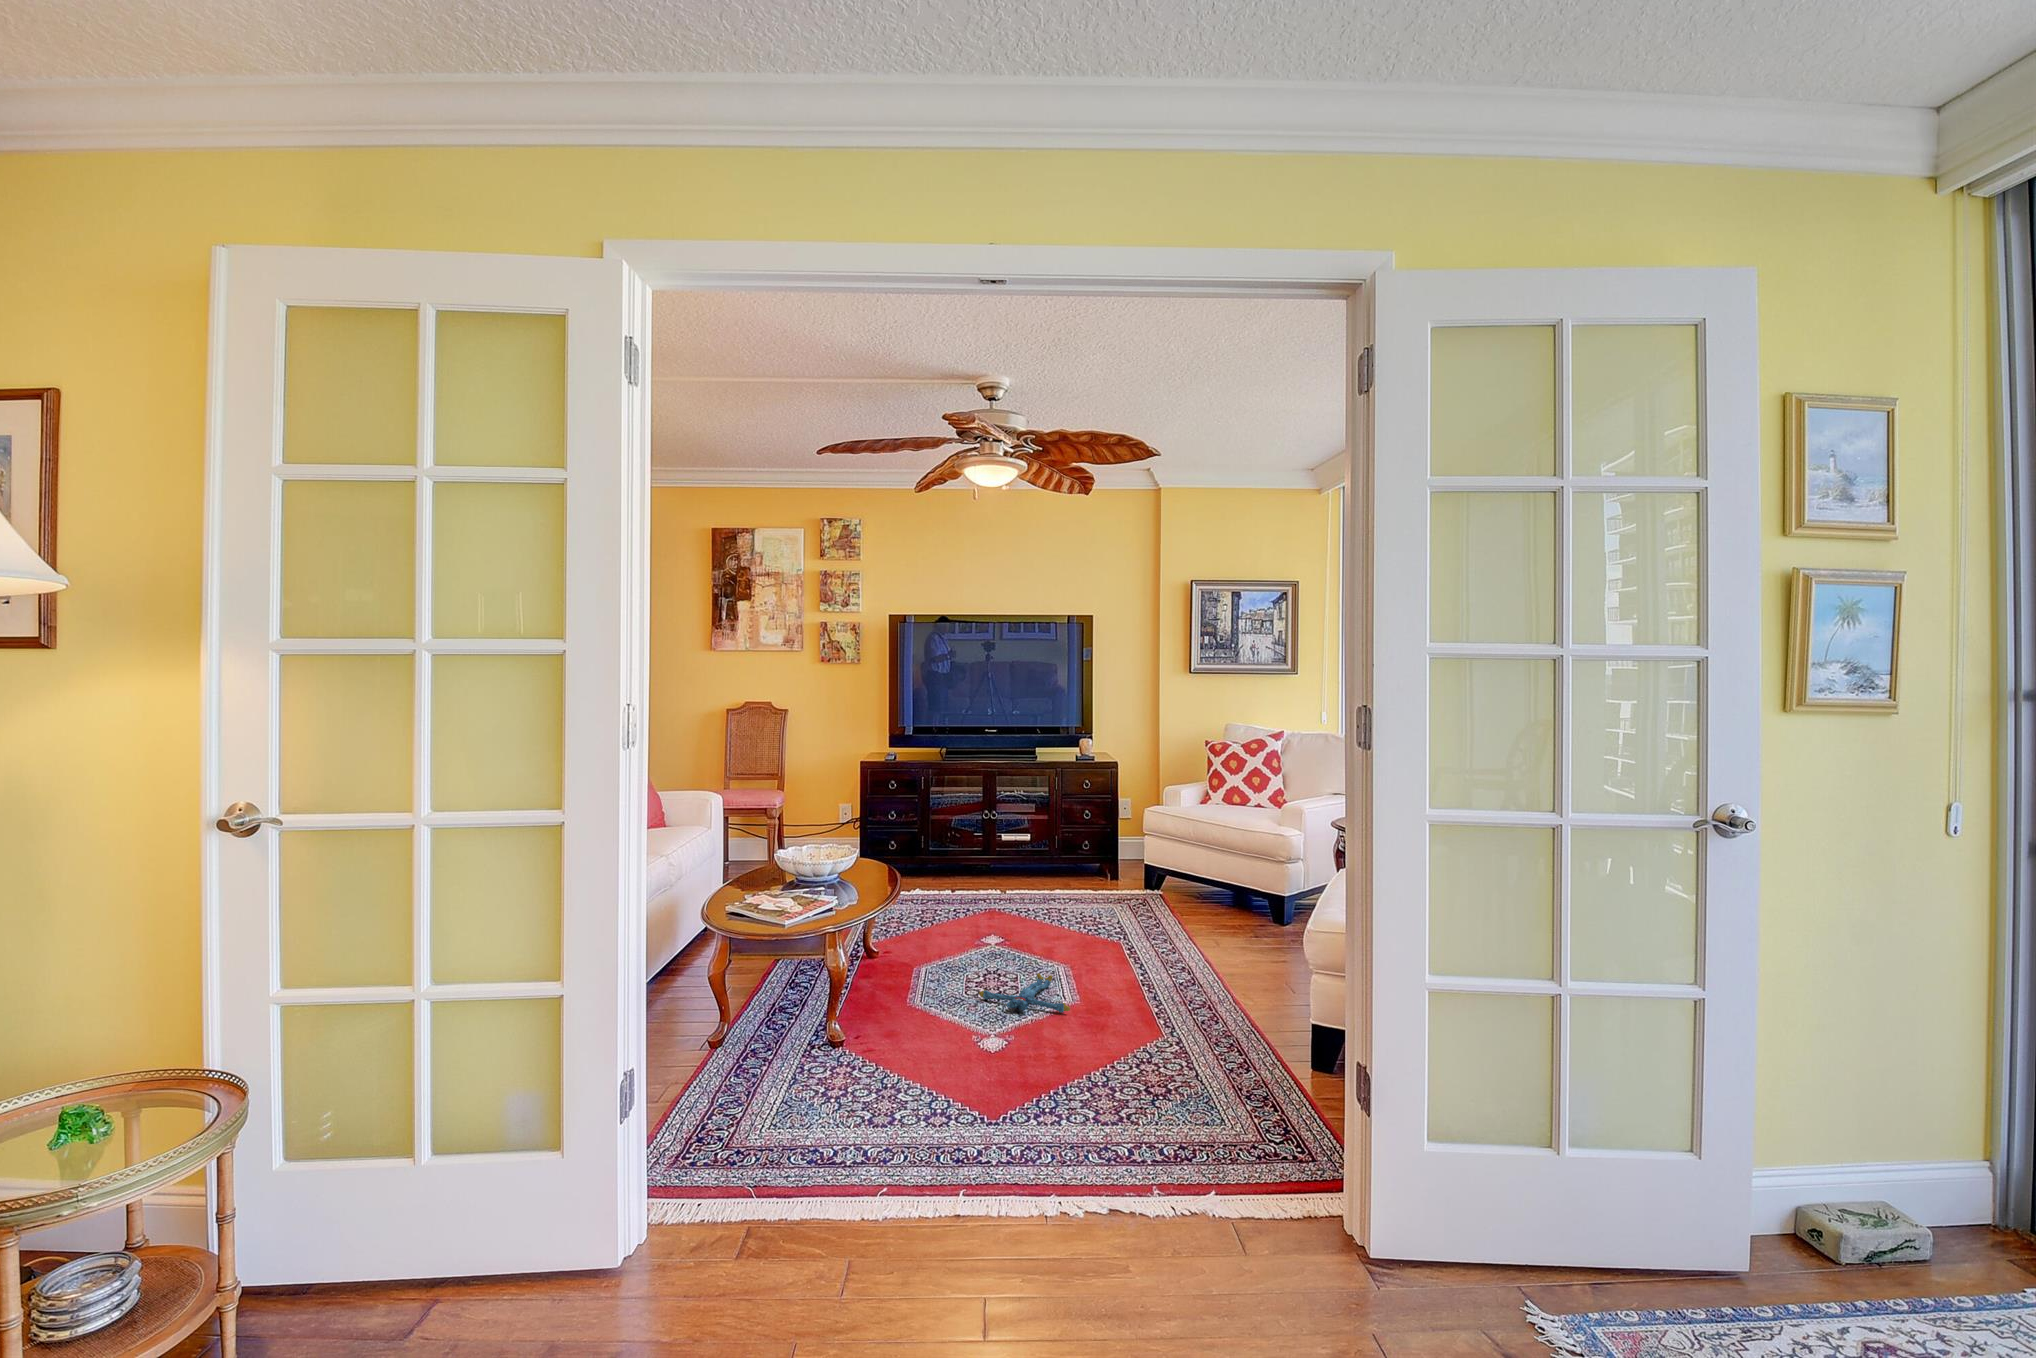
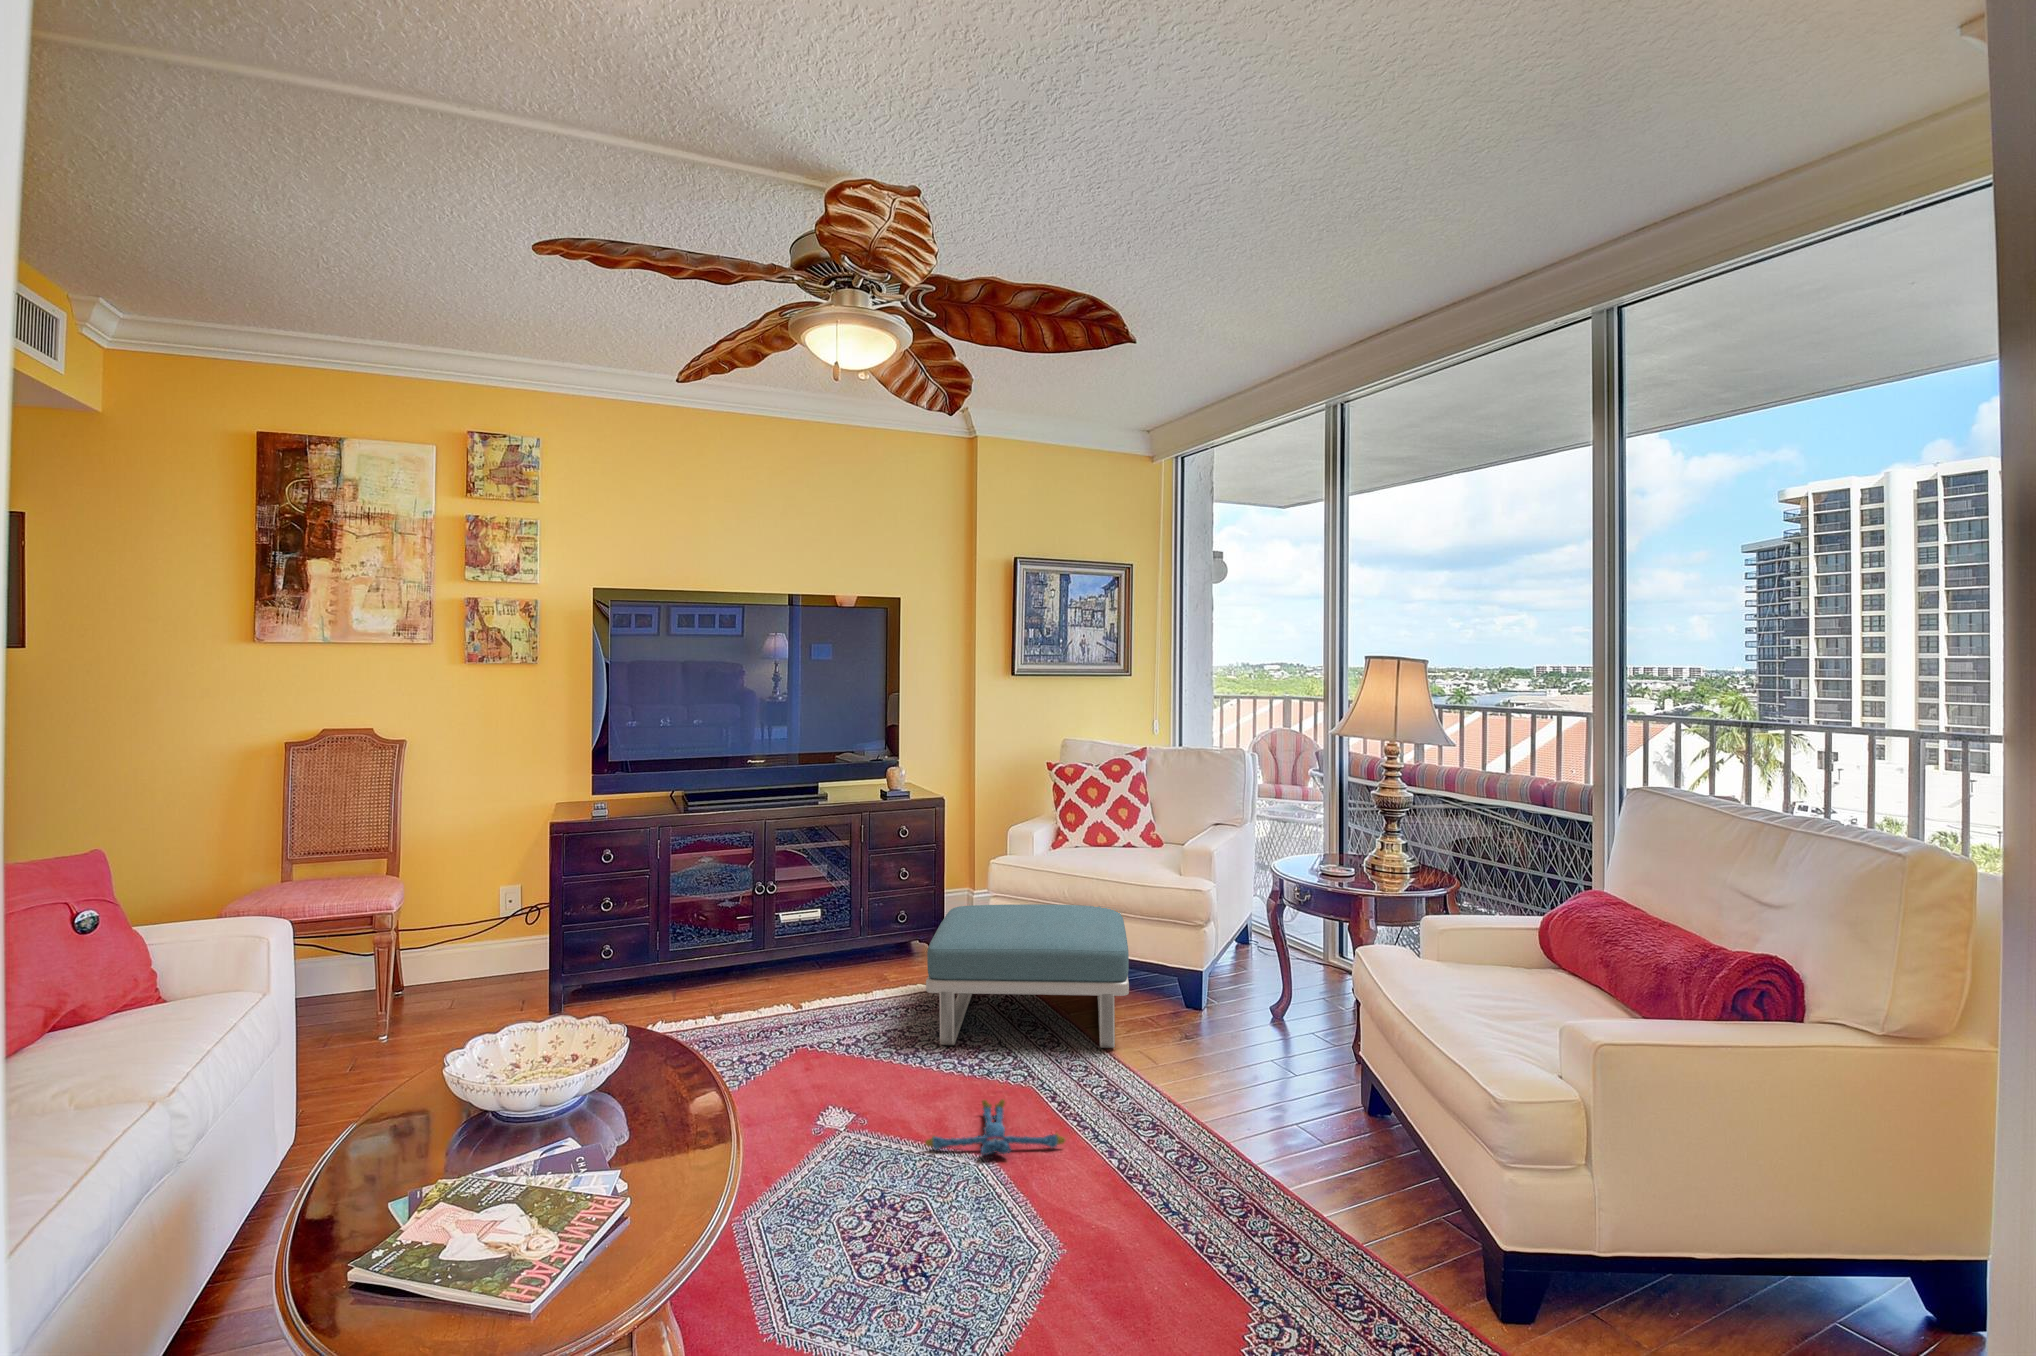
footstool: none [1046,841,1223,956] -> present [926,904,1129,1048]

